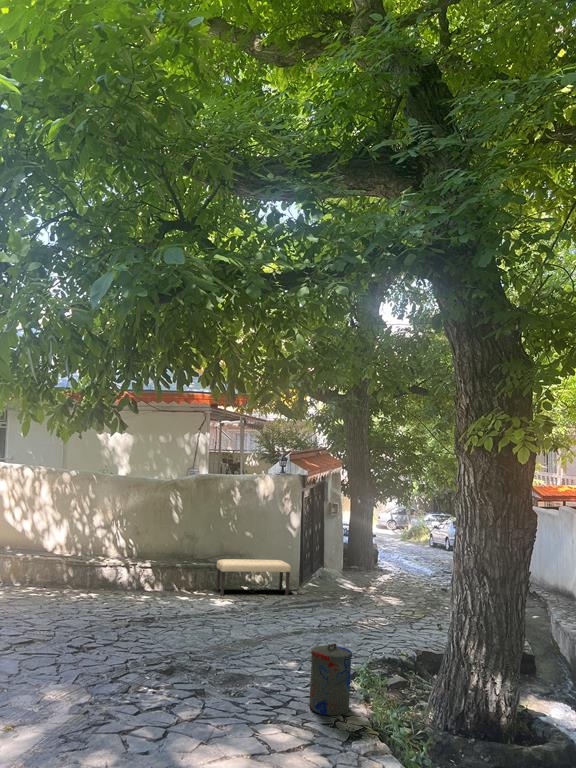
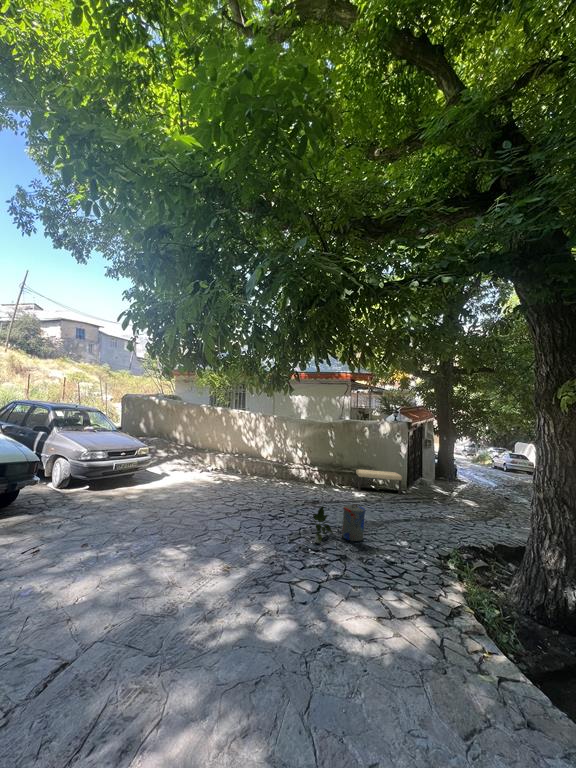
potted plant: none [139,616,183,677] -> present [309,506,333,543]
trash can: present [309,643,352,715] -> present [342,504,365,541]

